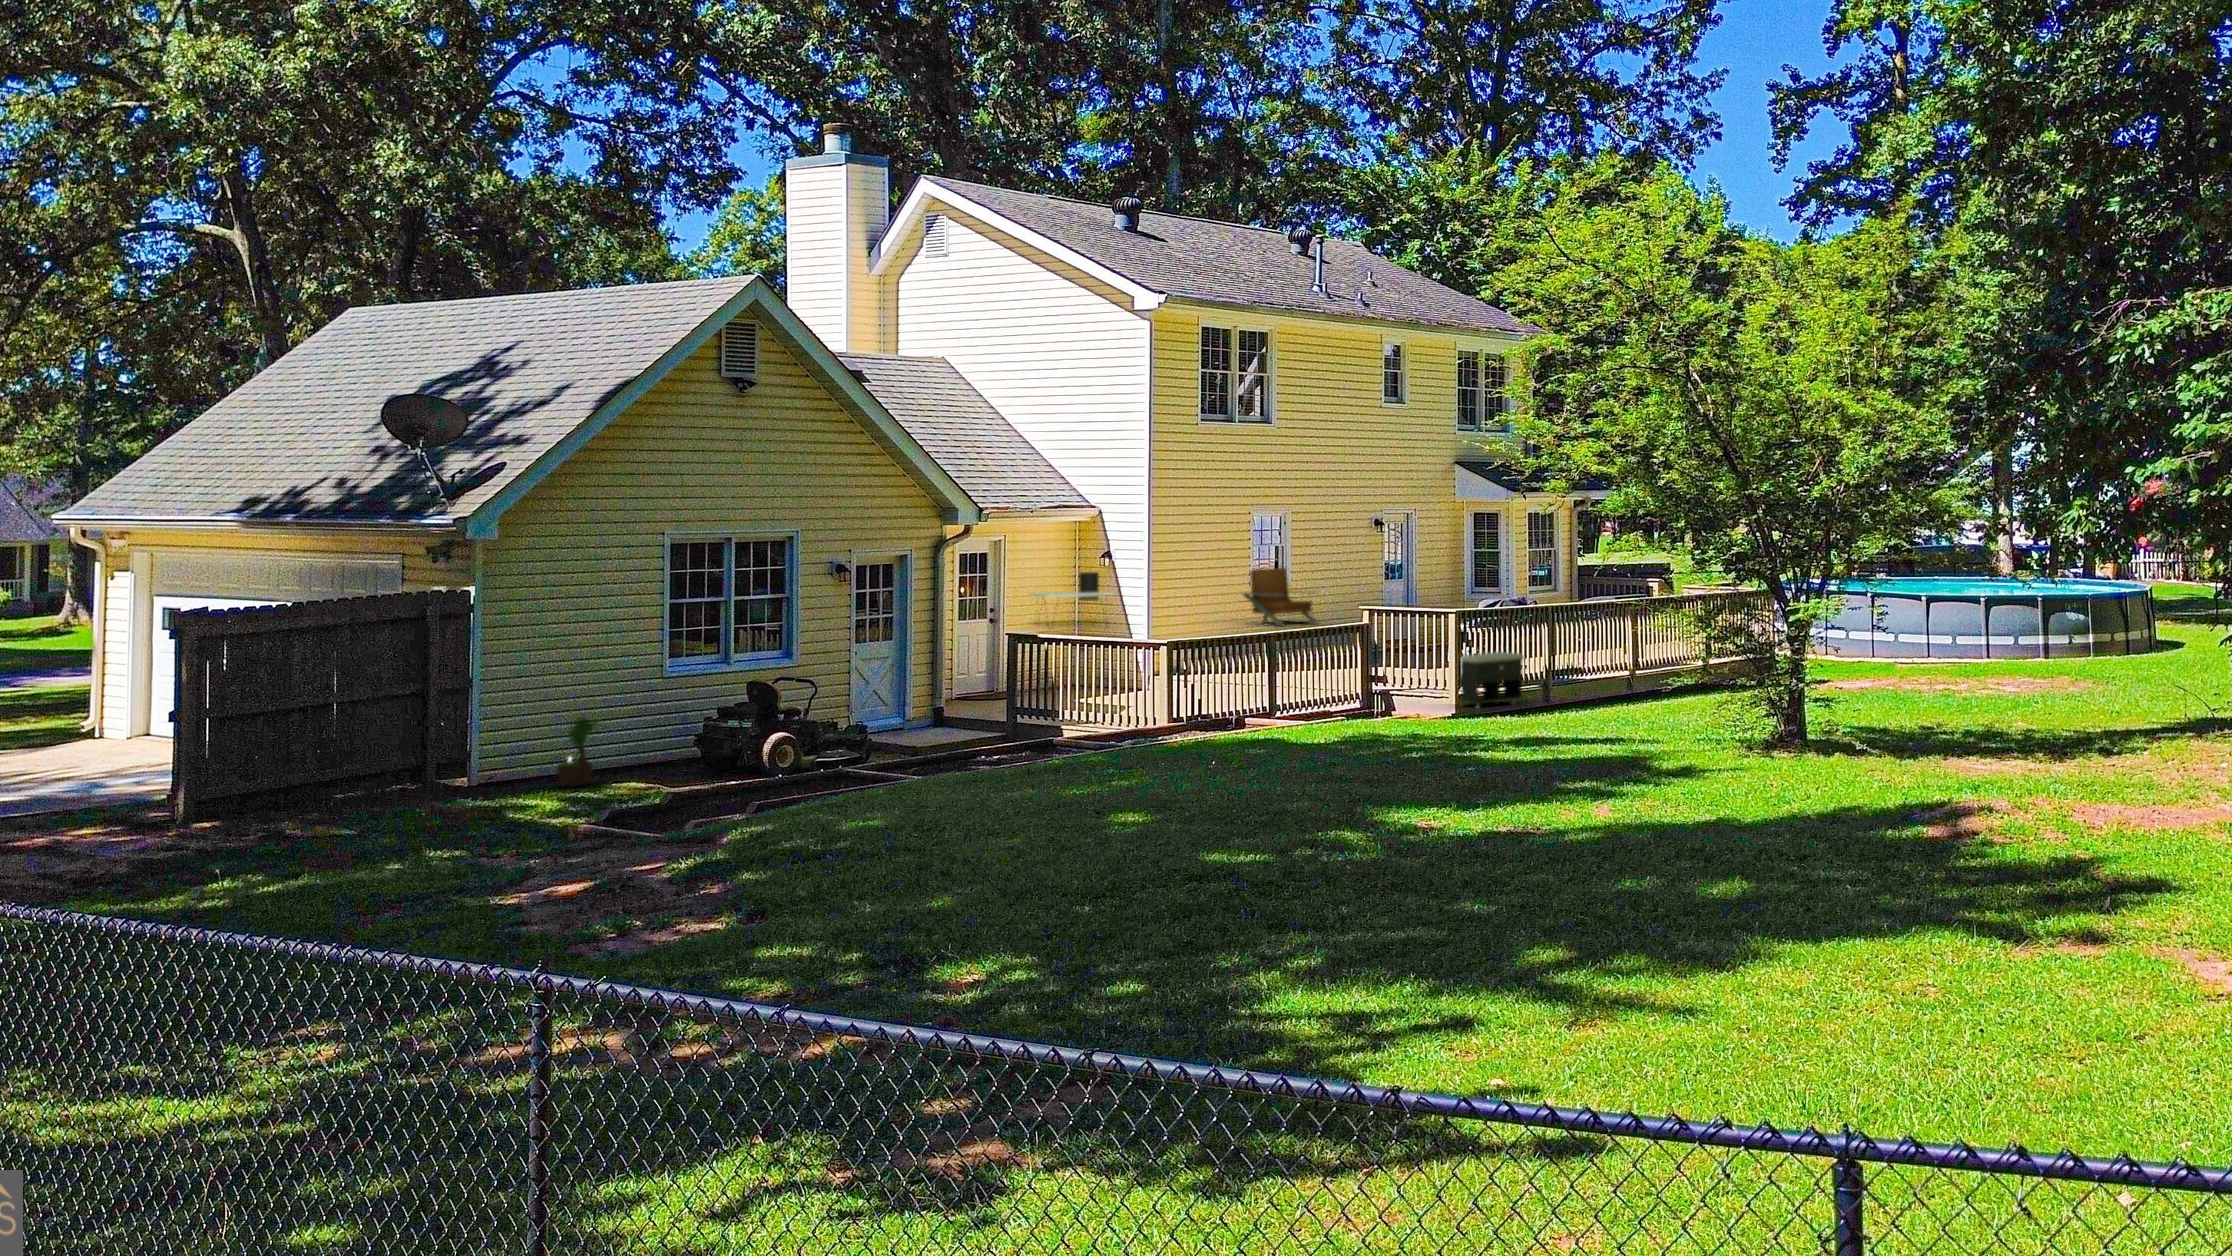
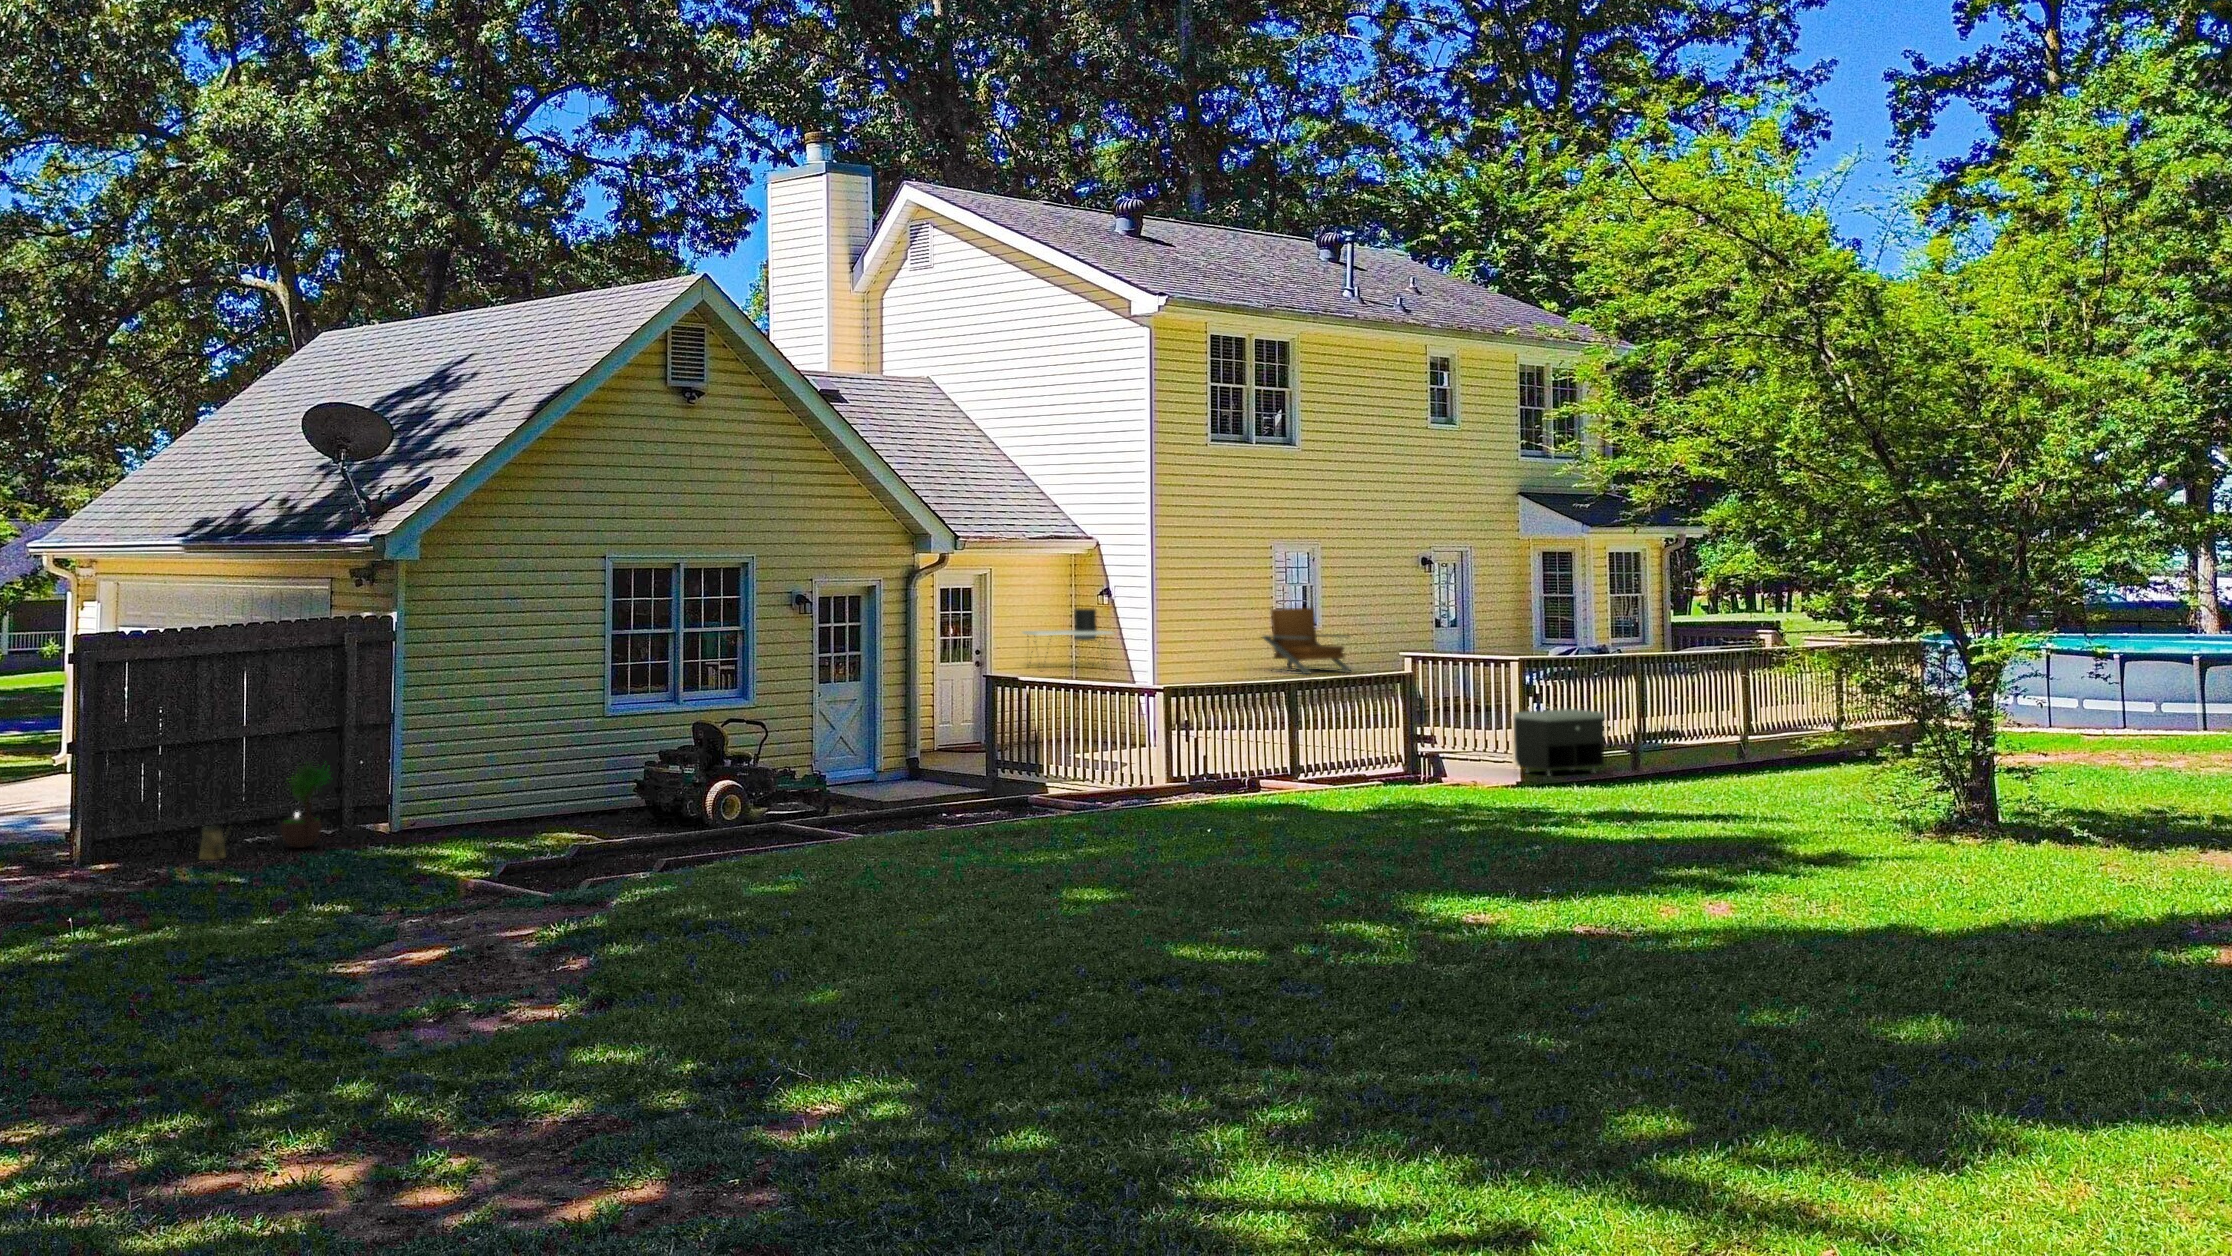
potted tree: present [557,714,598,787] -> present [281,765,330,848]
watering can: none [290,792,327,825] -> present [199,826,229,860]

